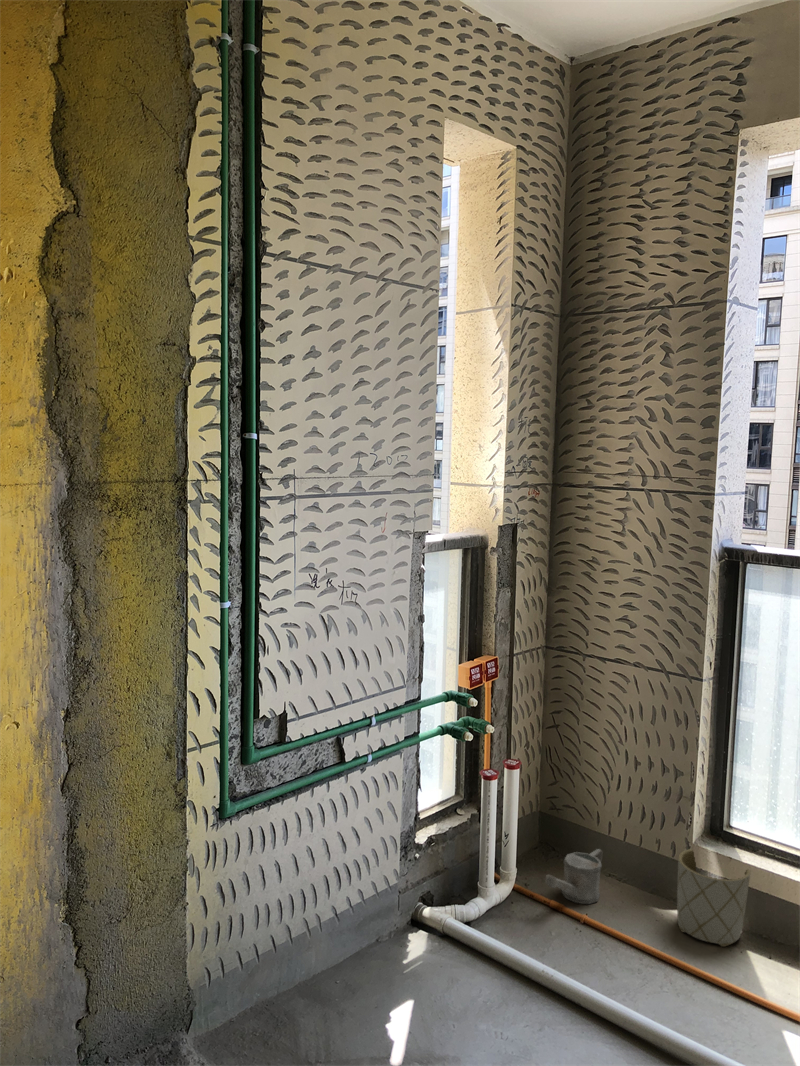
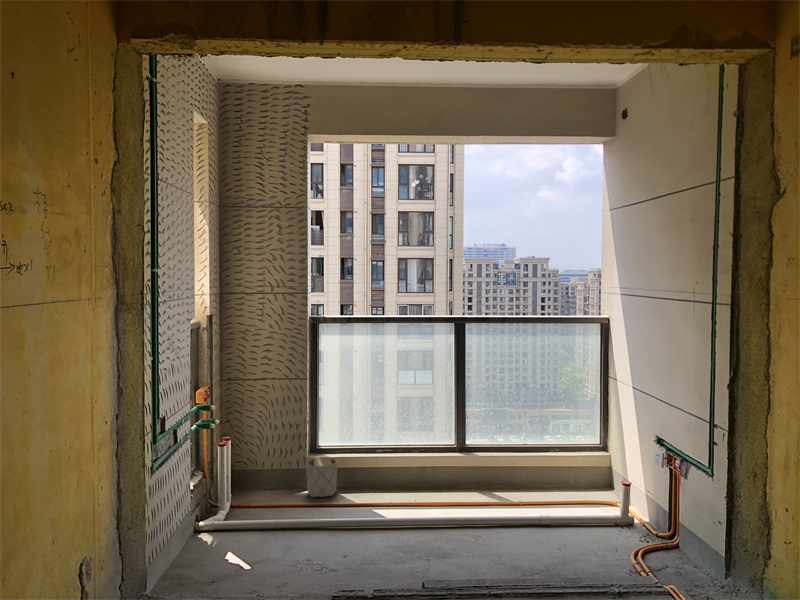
watering can: present [546,849,602,904] -> none [251,477,271,504]

